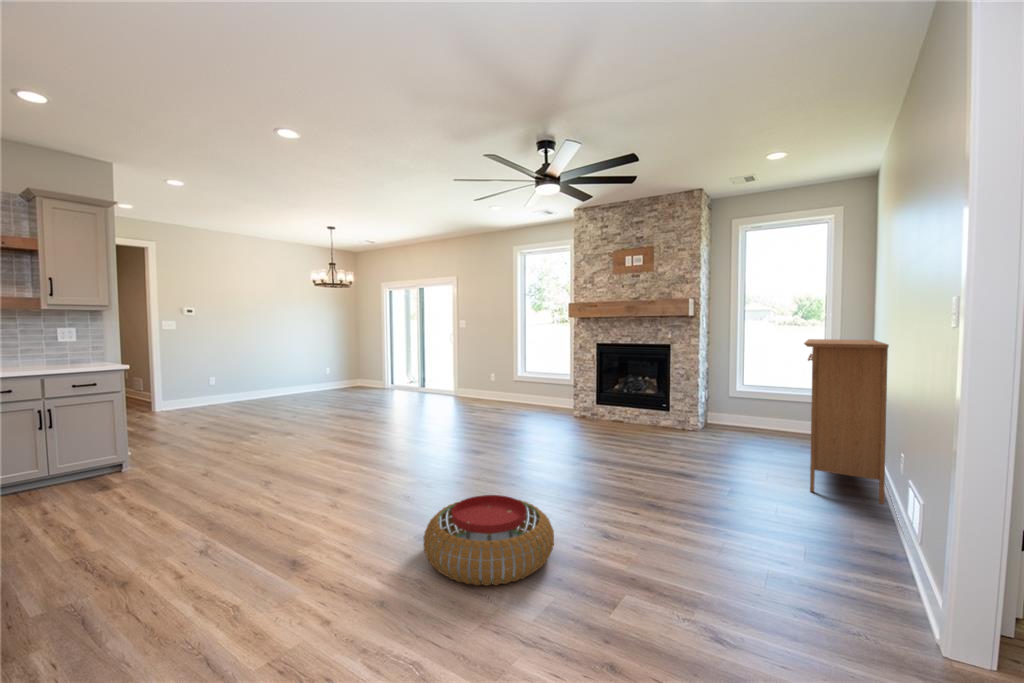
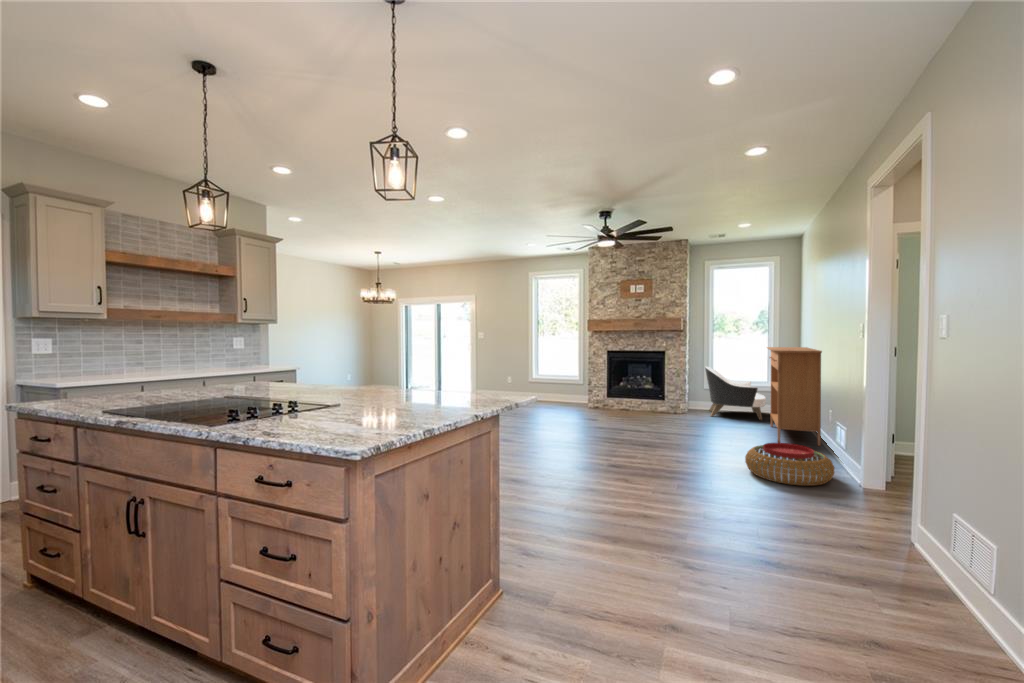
armchair: none [725,367,813,448] -> present [705,367,766,420]
pouf: present [424,495,554,586] -> present [745,443,834,486]

